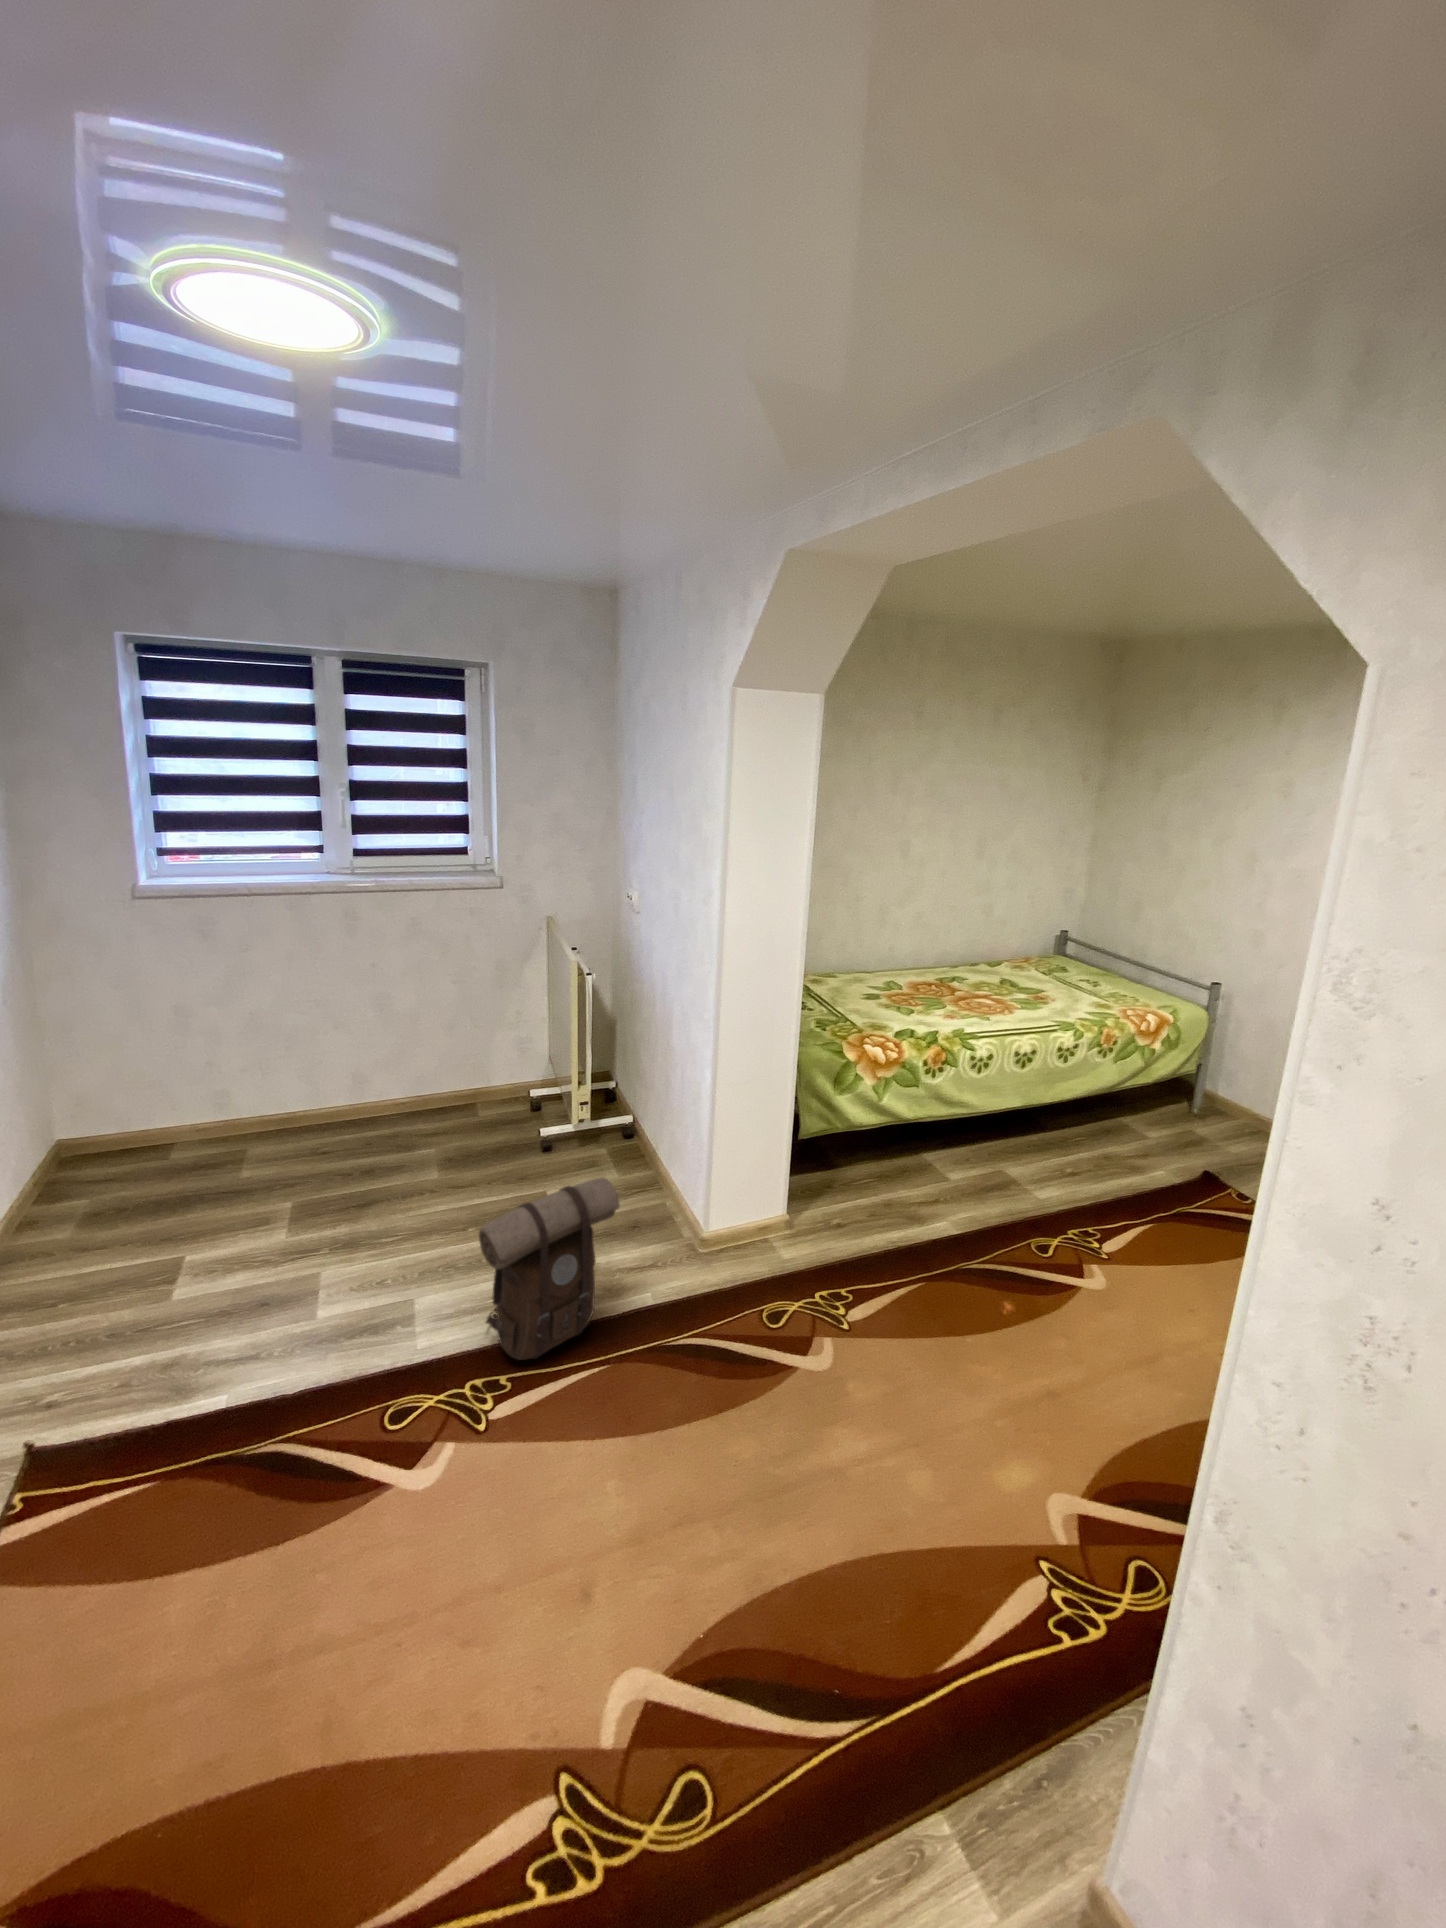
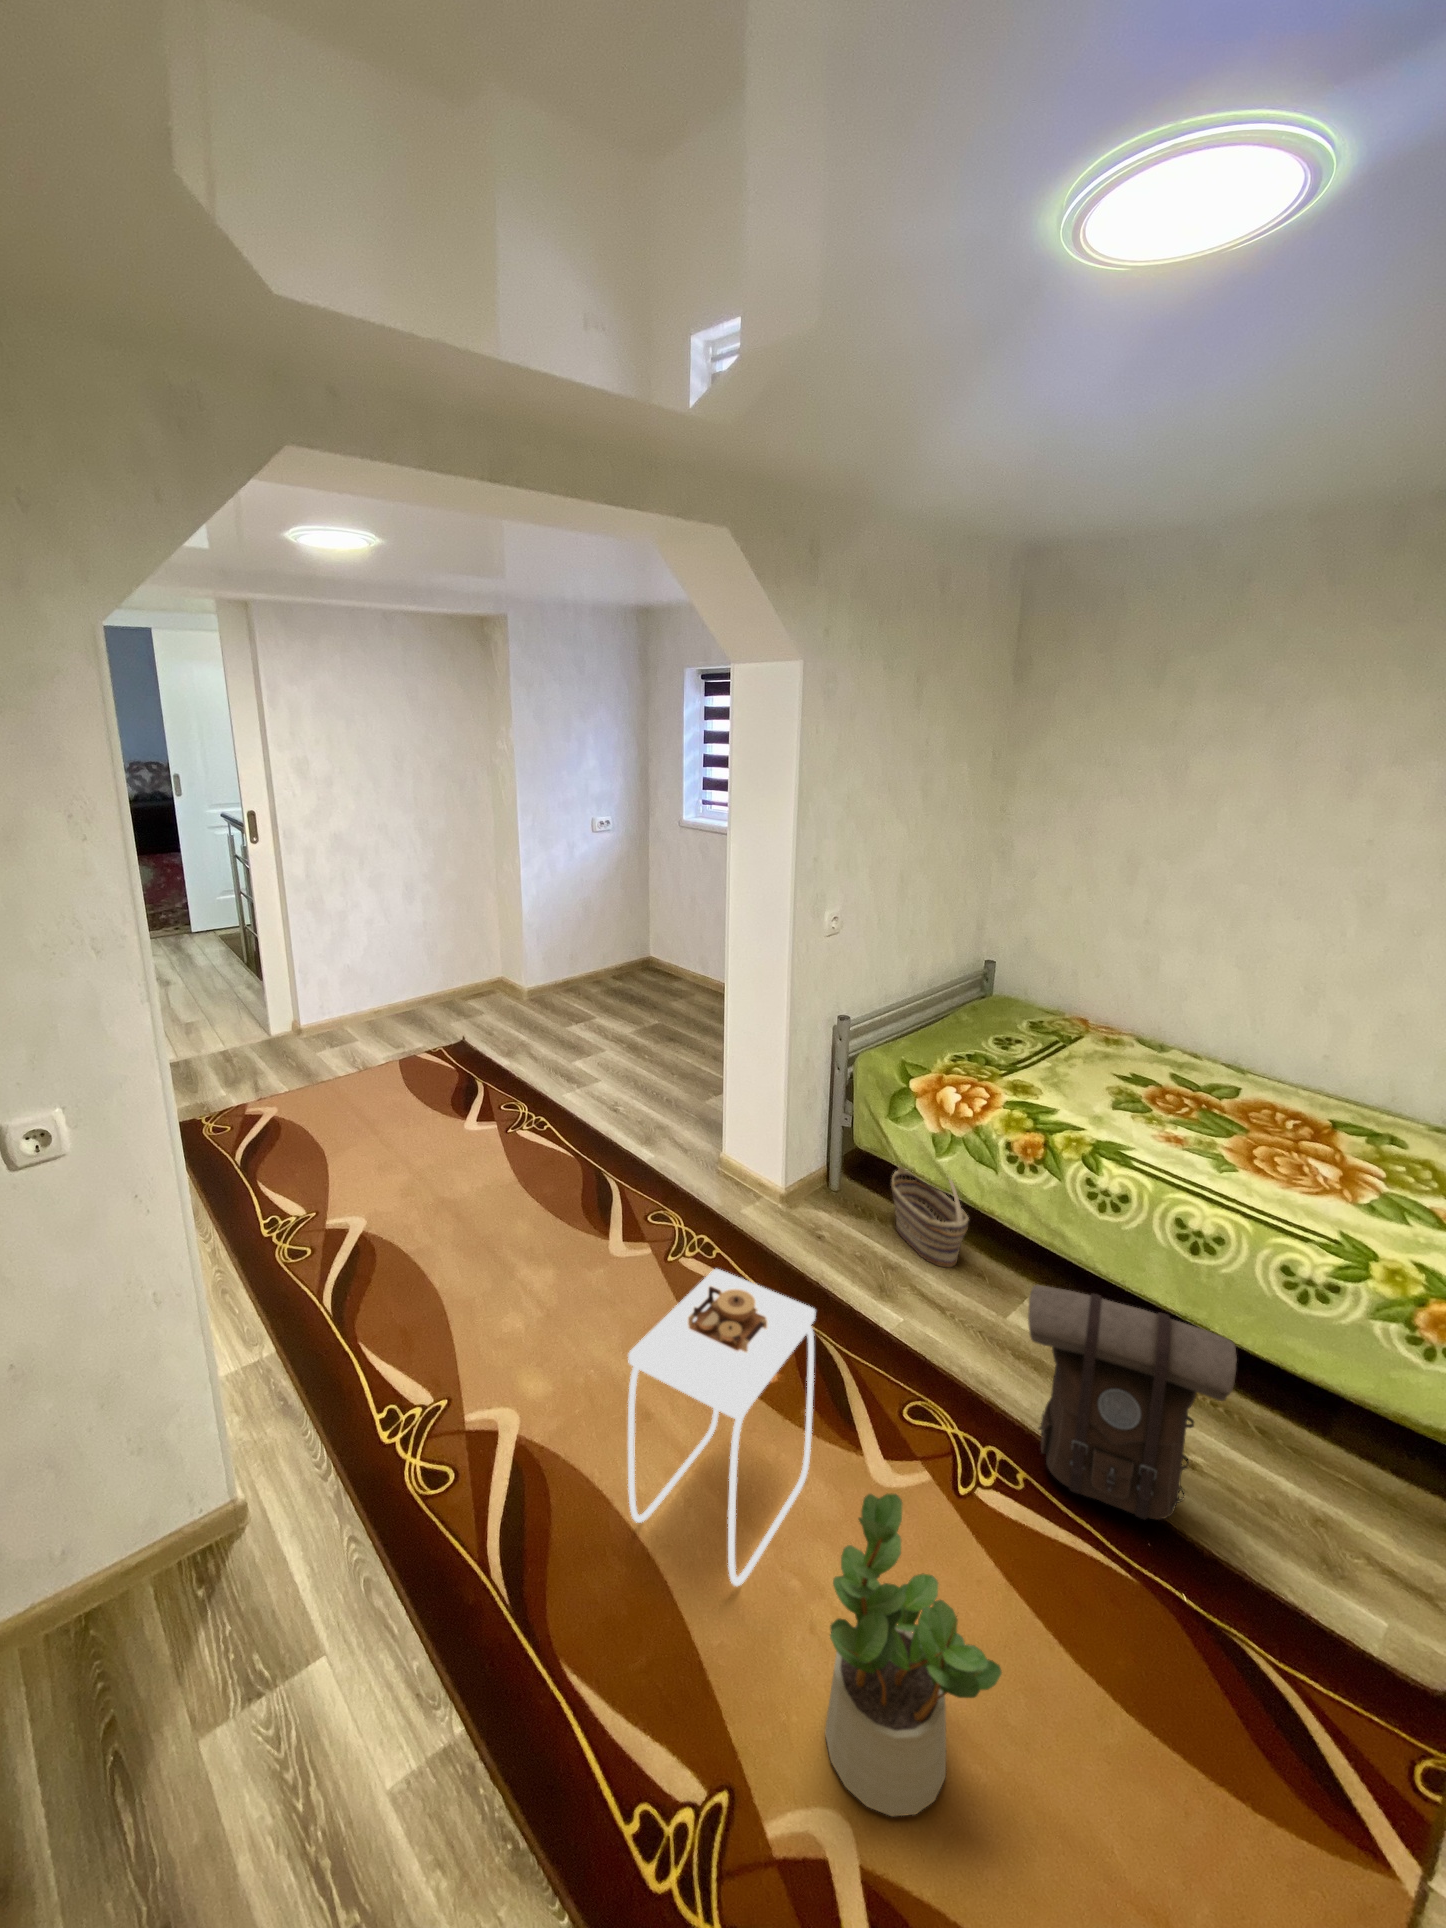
basket: none [180,1193,304,1307] -> present [891,1166,969,1267]
side table: none [216,1380,425,1781] -> present [628,1269,815,1586]
potted plant: none [554,1406,688,1658] -> present [825,1494,1002,1817]

